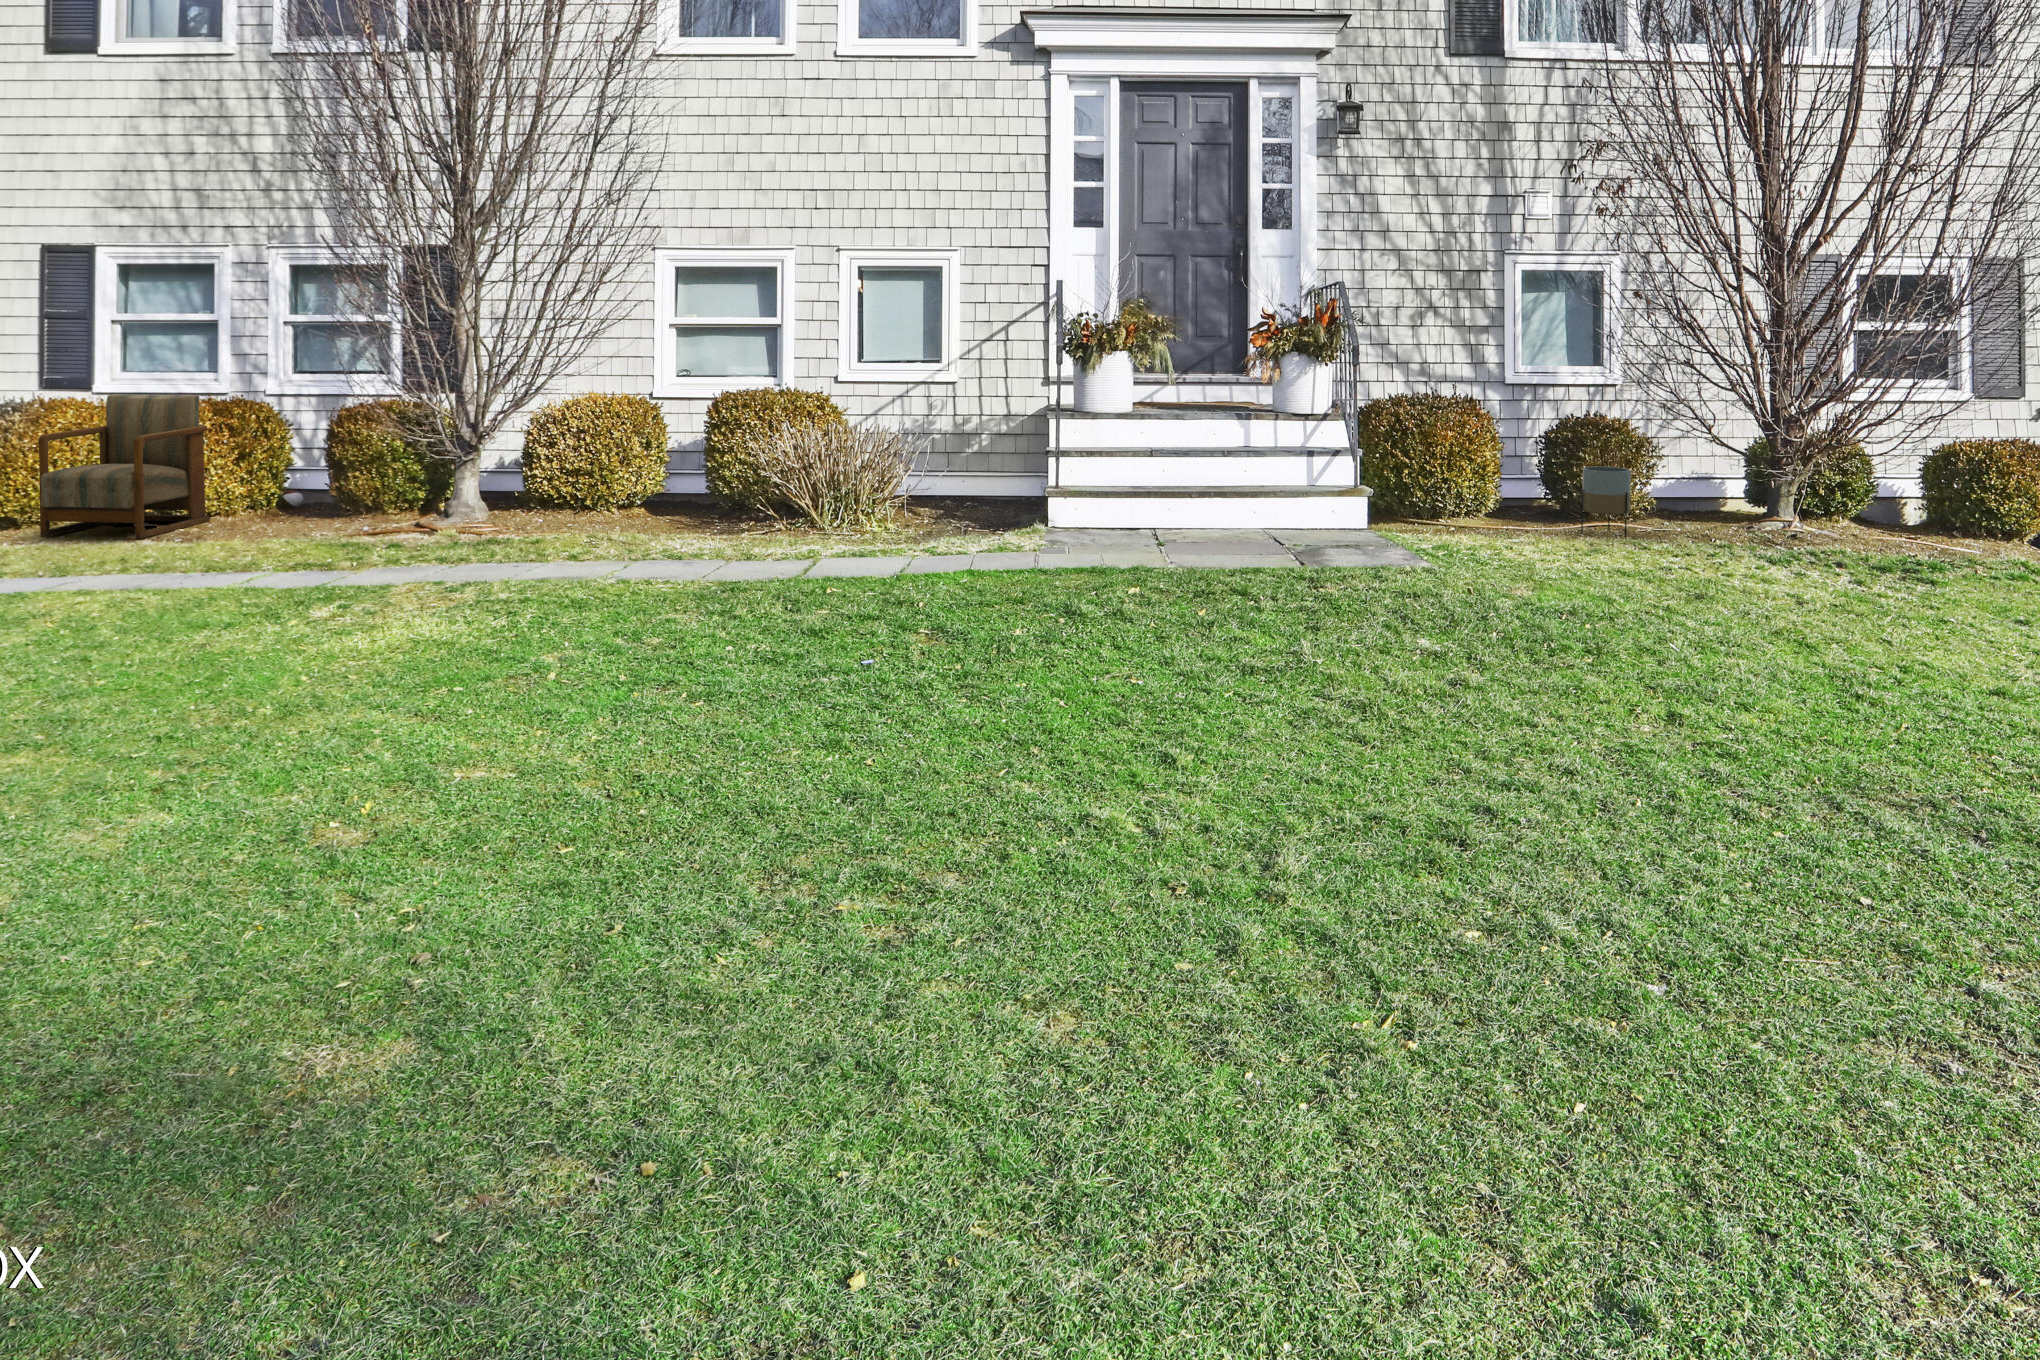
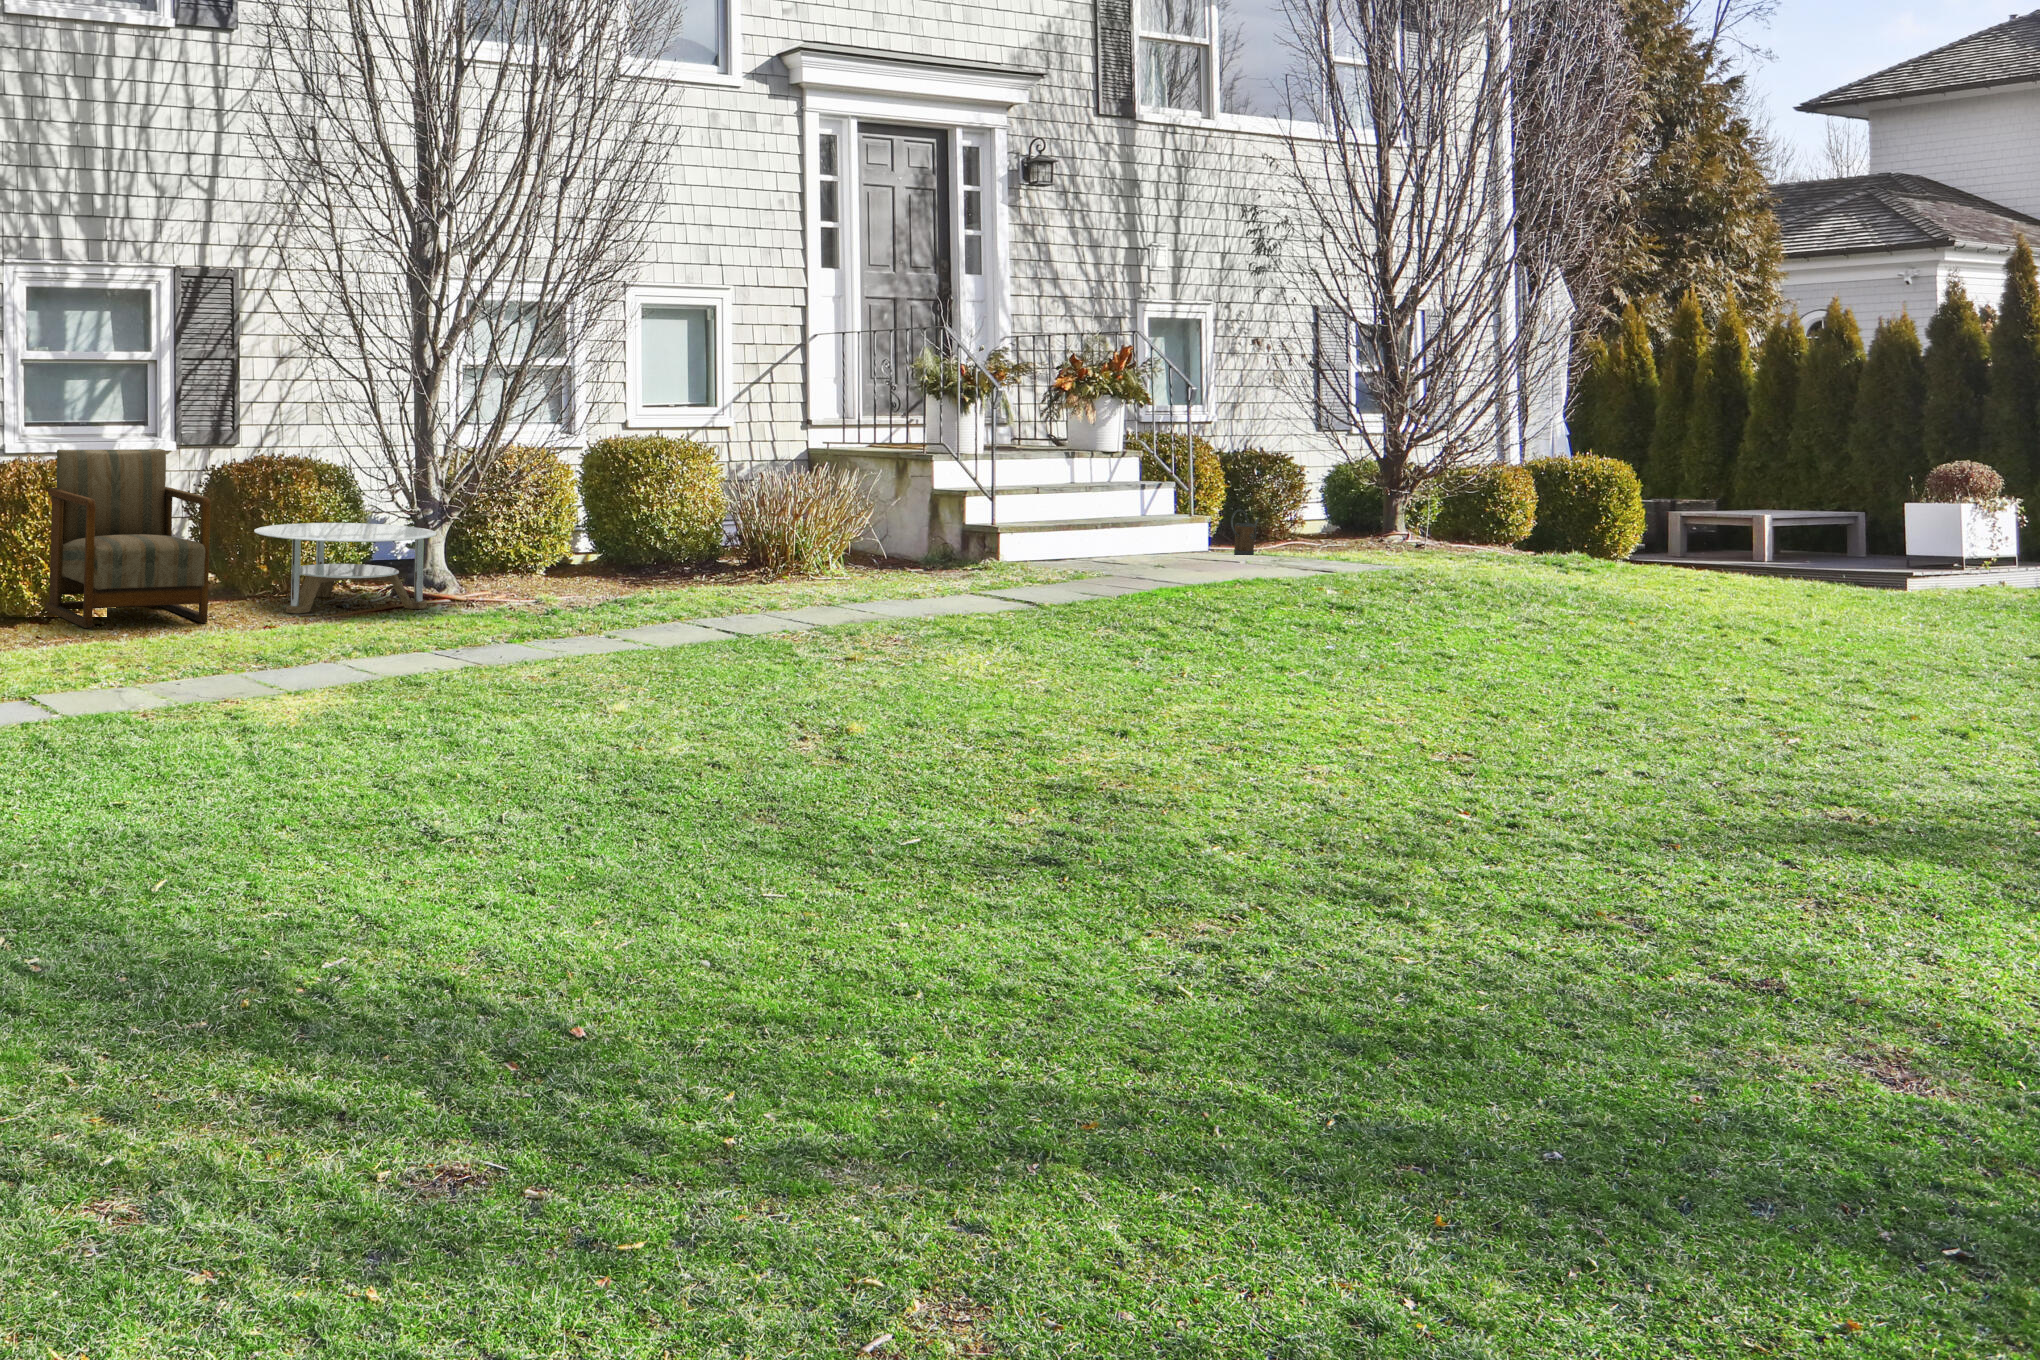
round table: none [232,460,406,538] -> present [254,523,437,613]
planter: present [1581,466,1631,537] -> none [1302,492,1347,551]
watering can: none [1426,483,1474,539] -> present [1231,509,1259,555]

